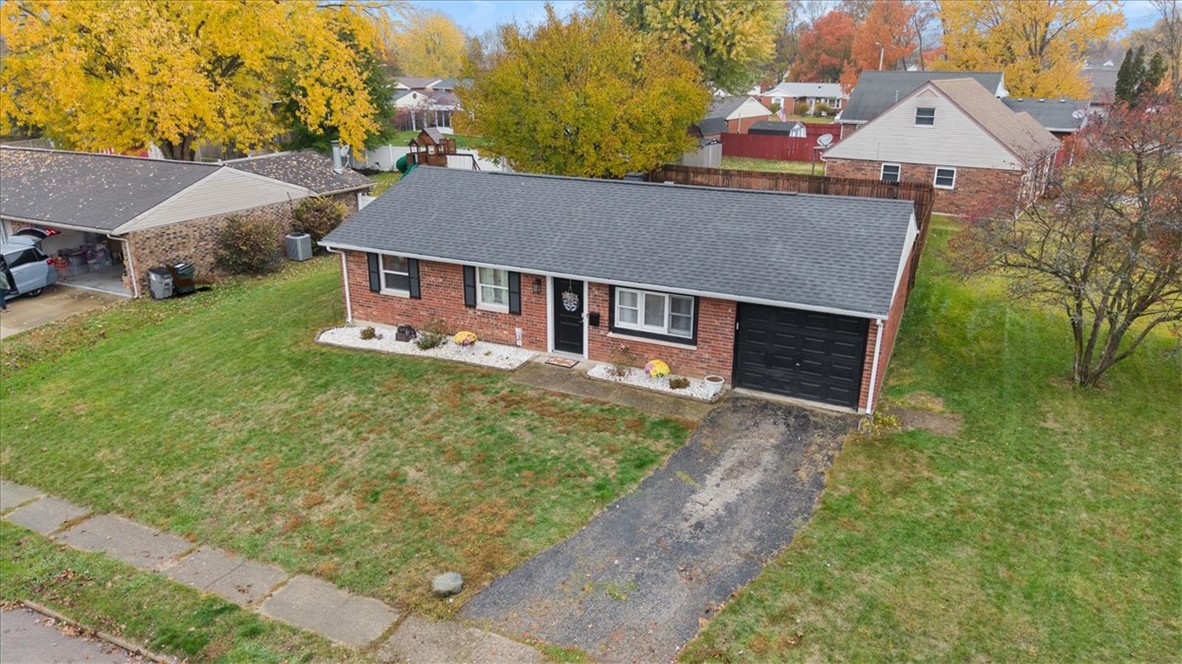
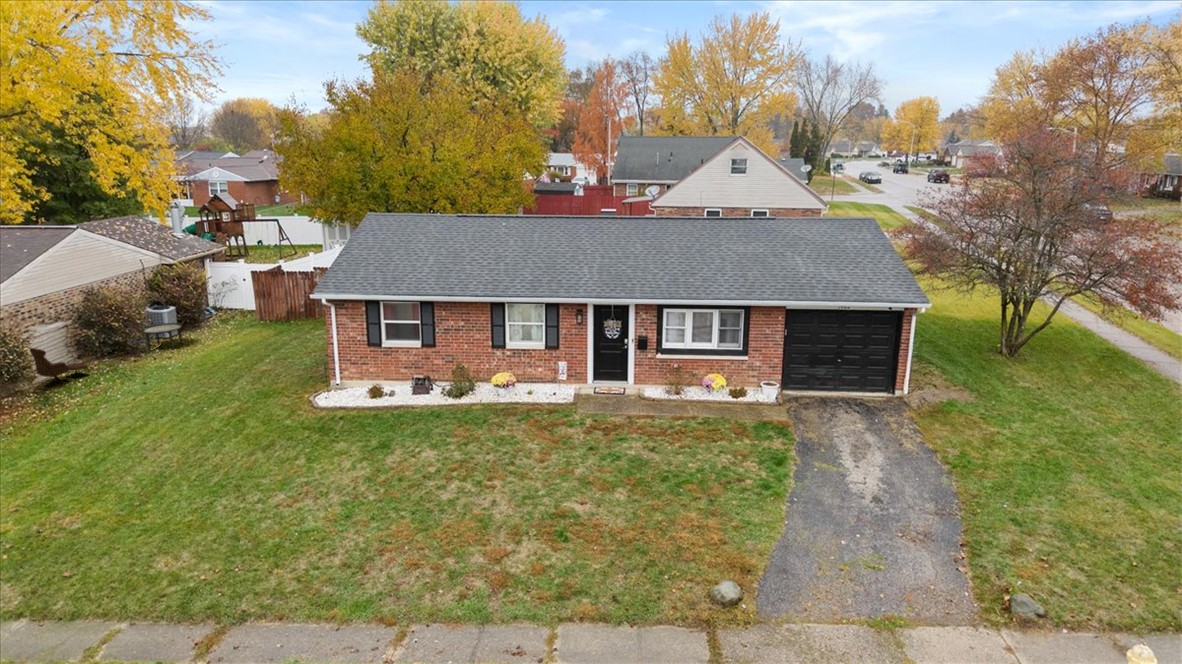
round table: none [263,251,296,275] -> present [142,323,183,351]

